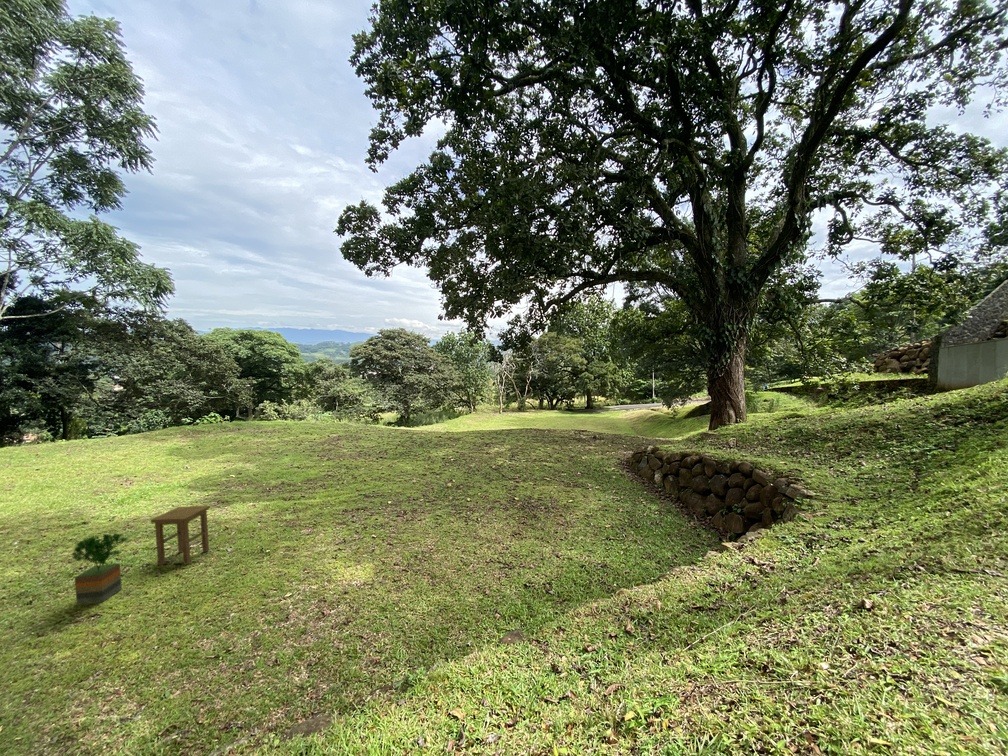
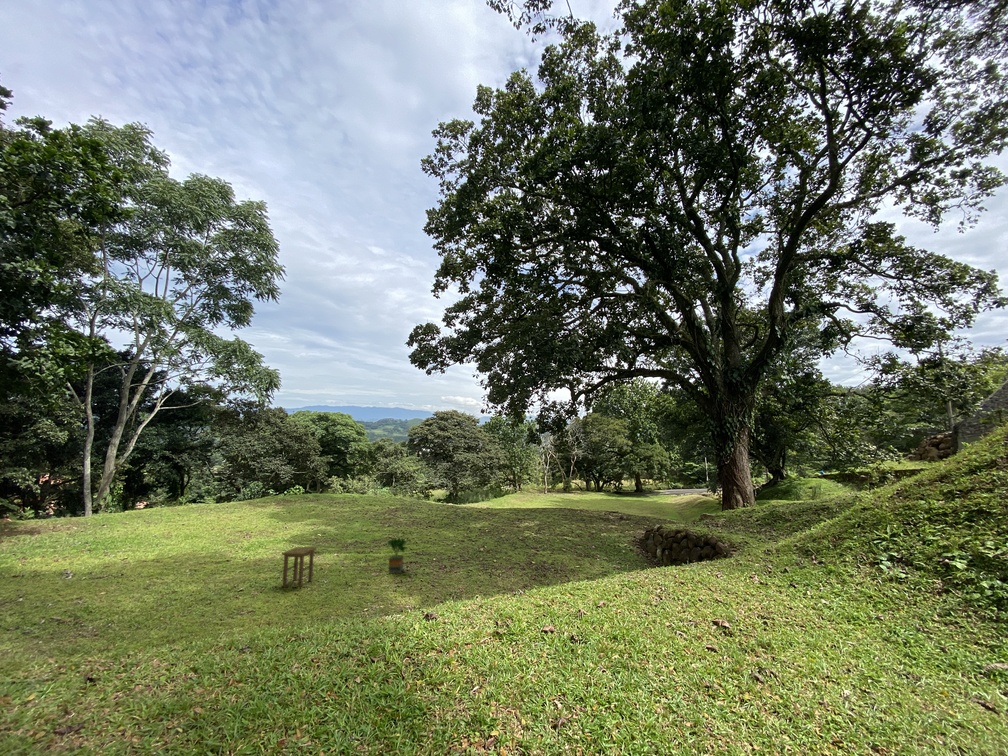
potted tree: present [72,533,127,605] -> present [388,539,407,573]

